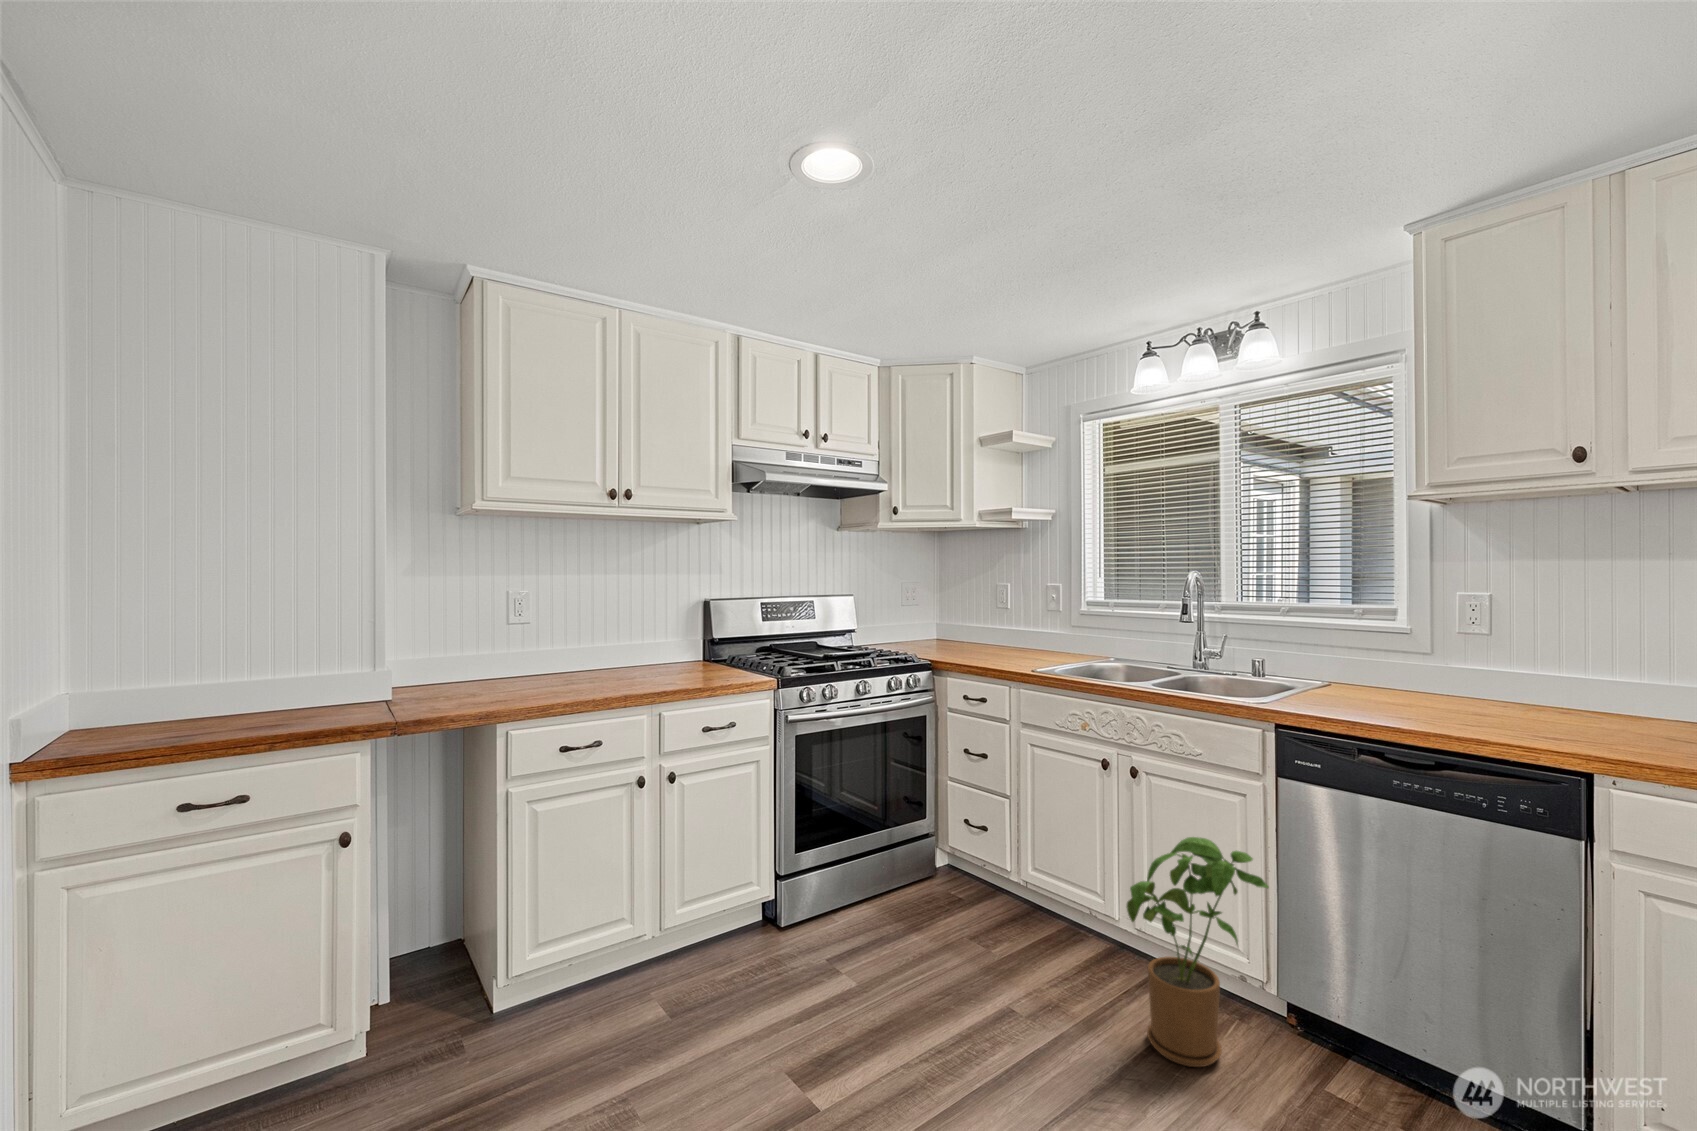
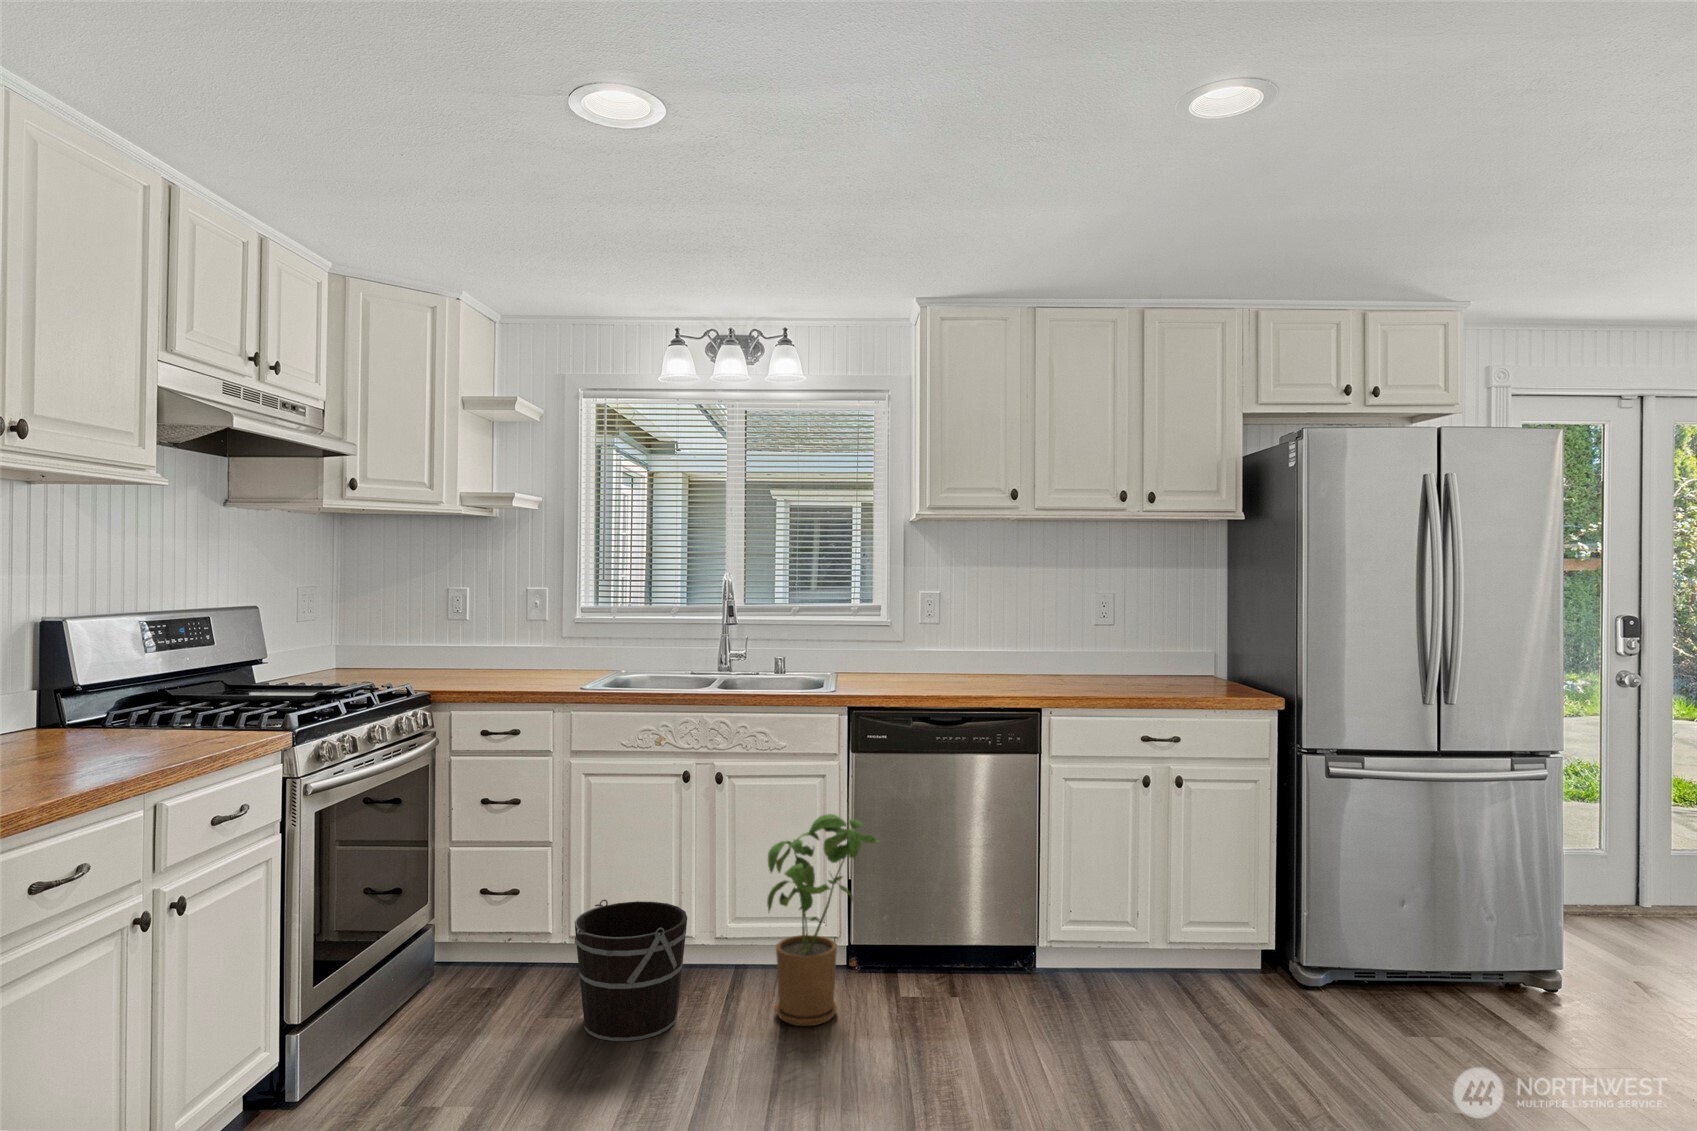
bucket: none [968,857,1074,996] -> present [575,899,687,1041]

